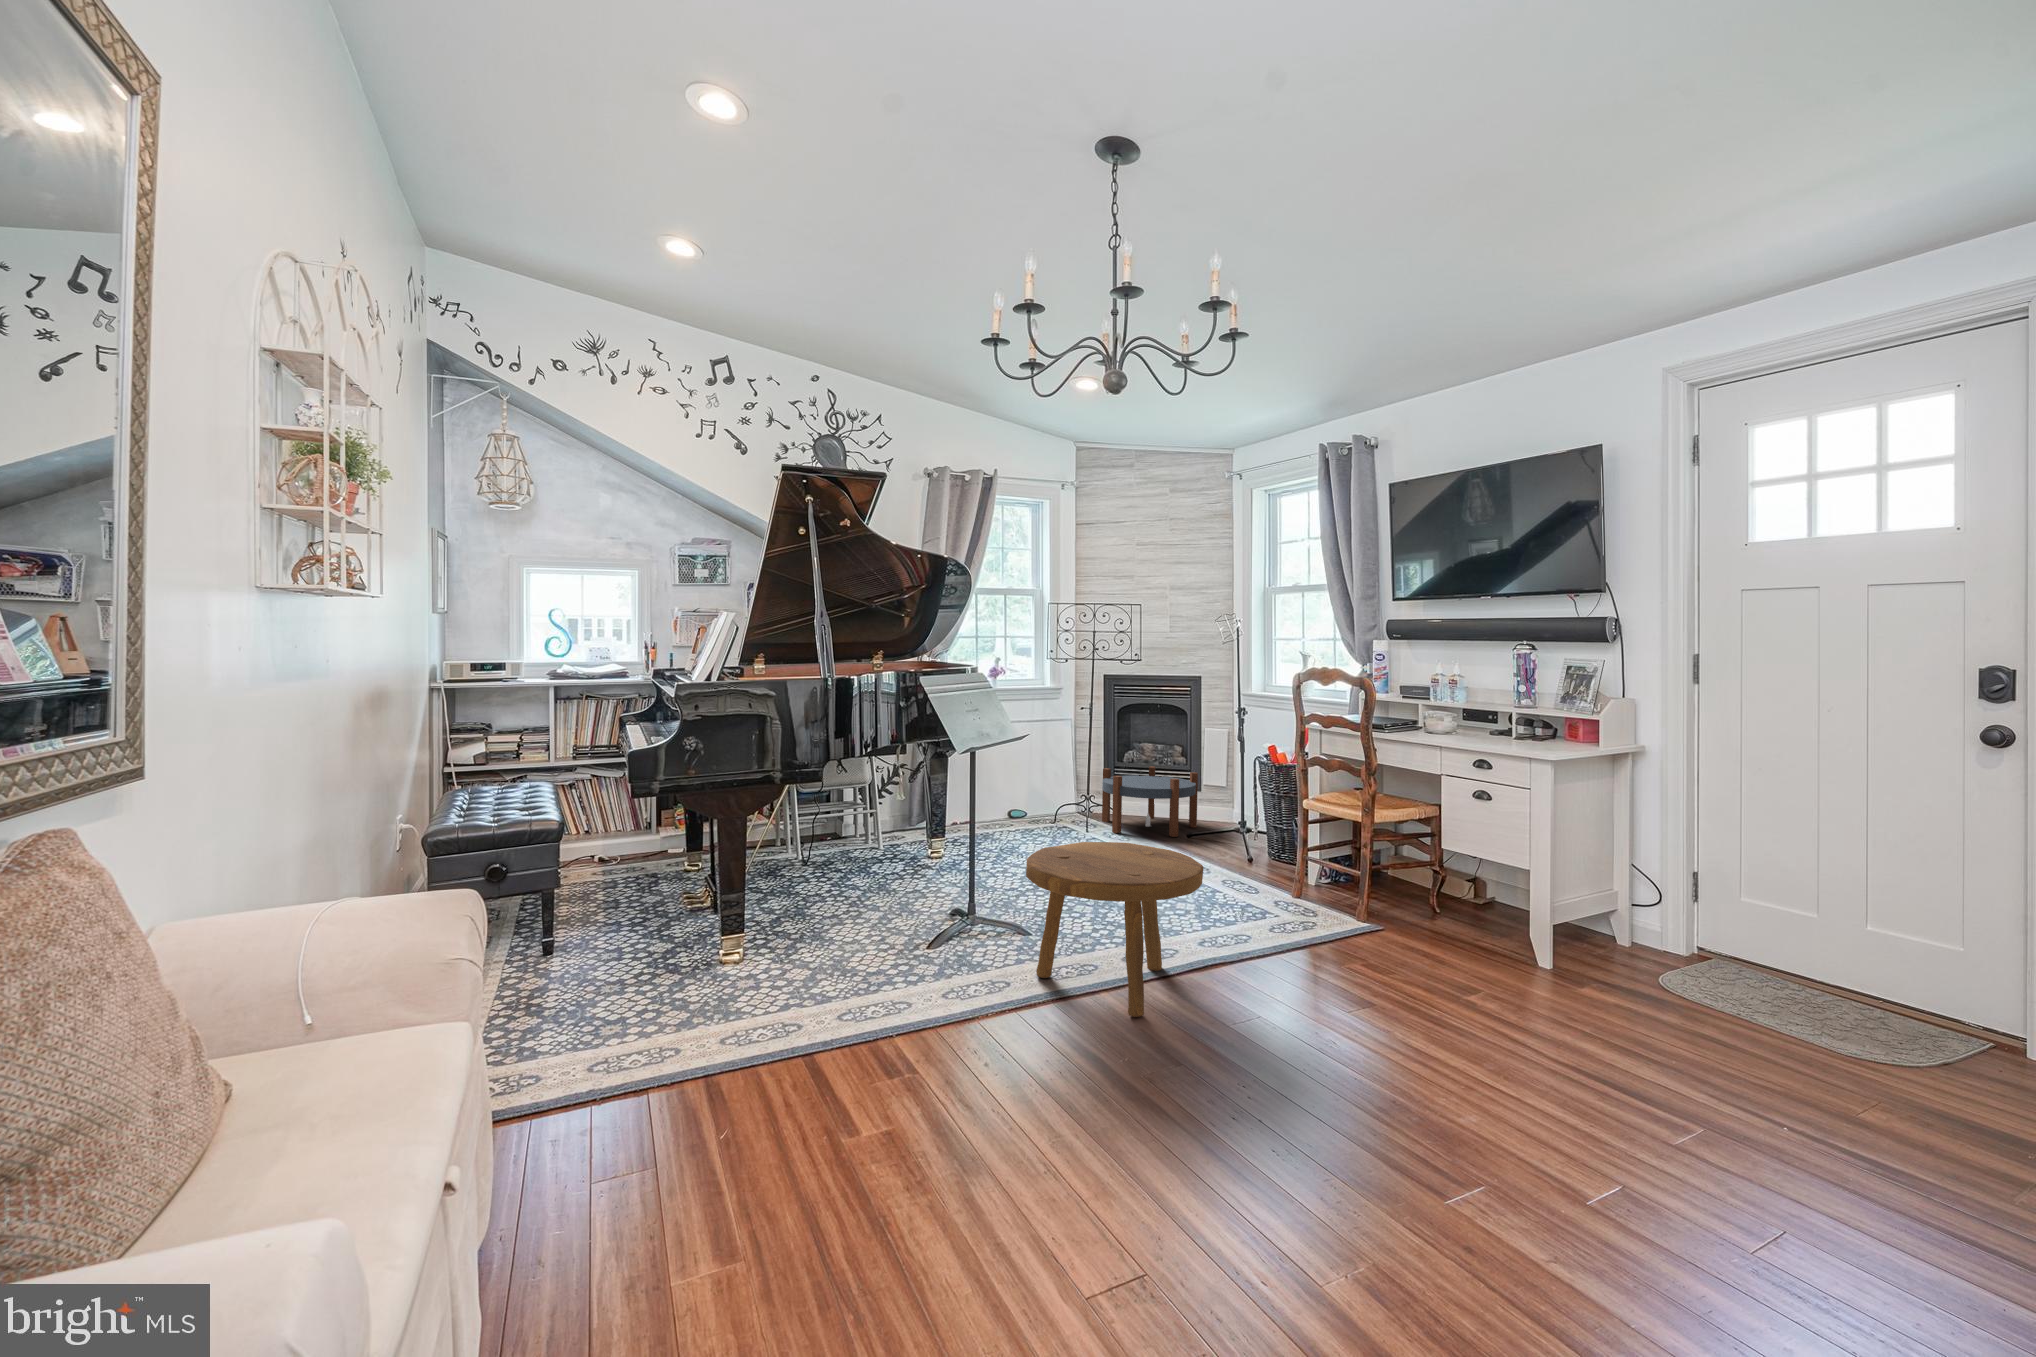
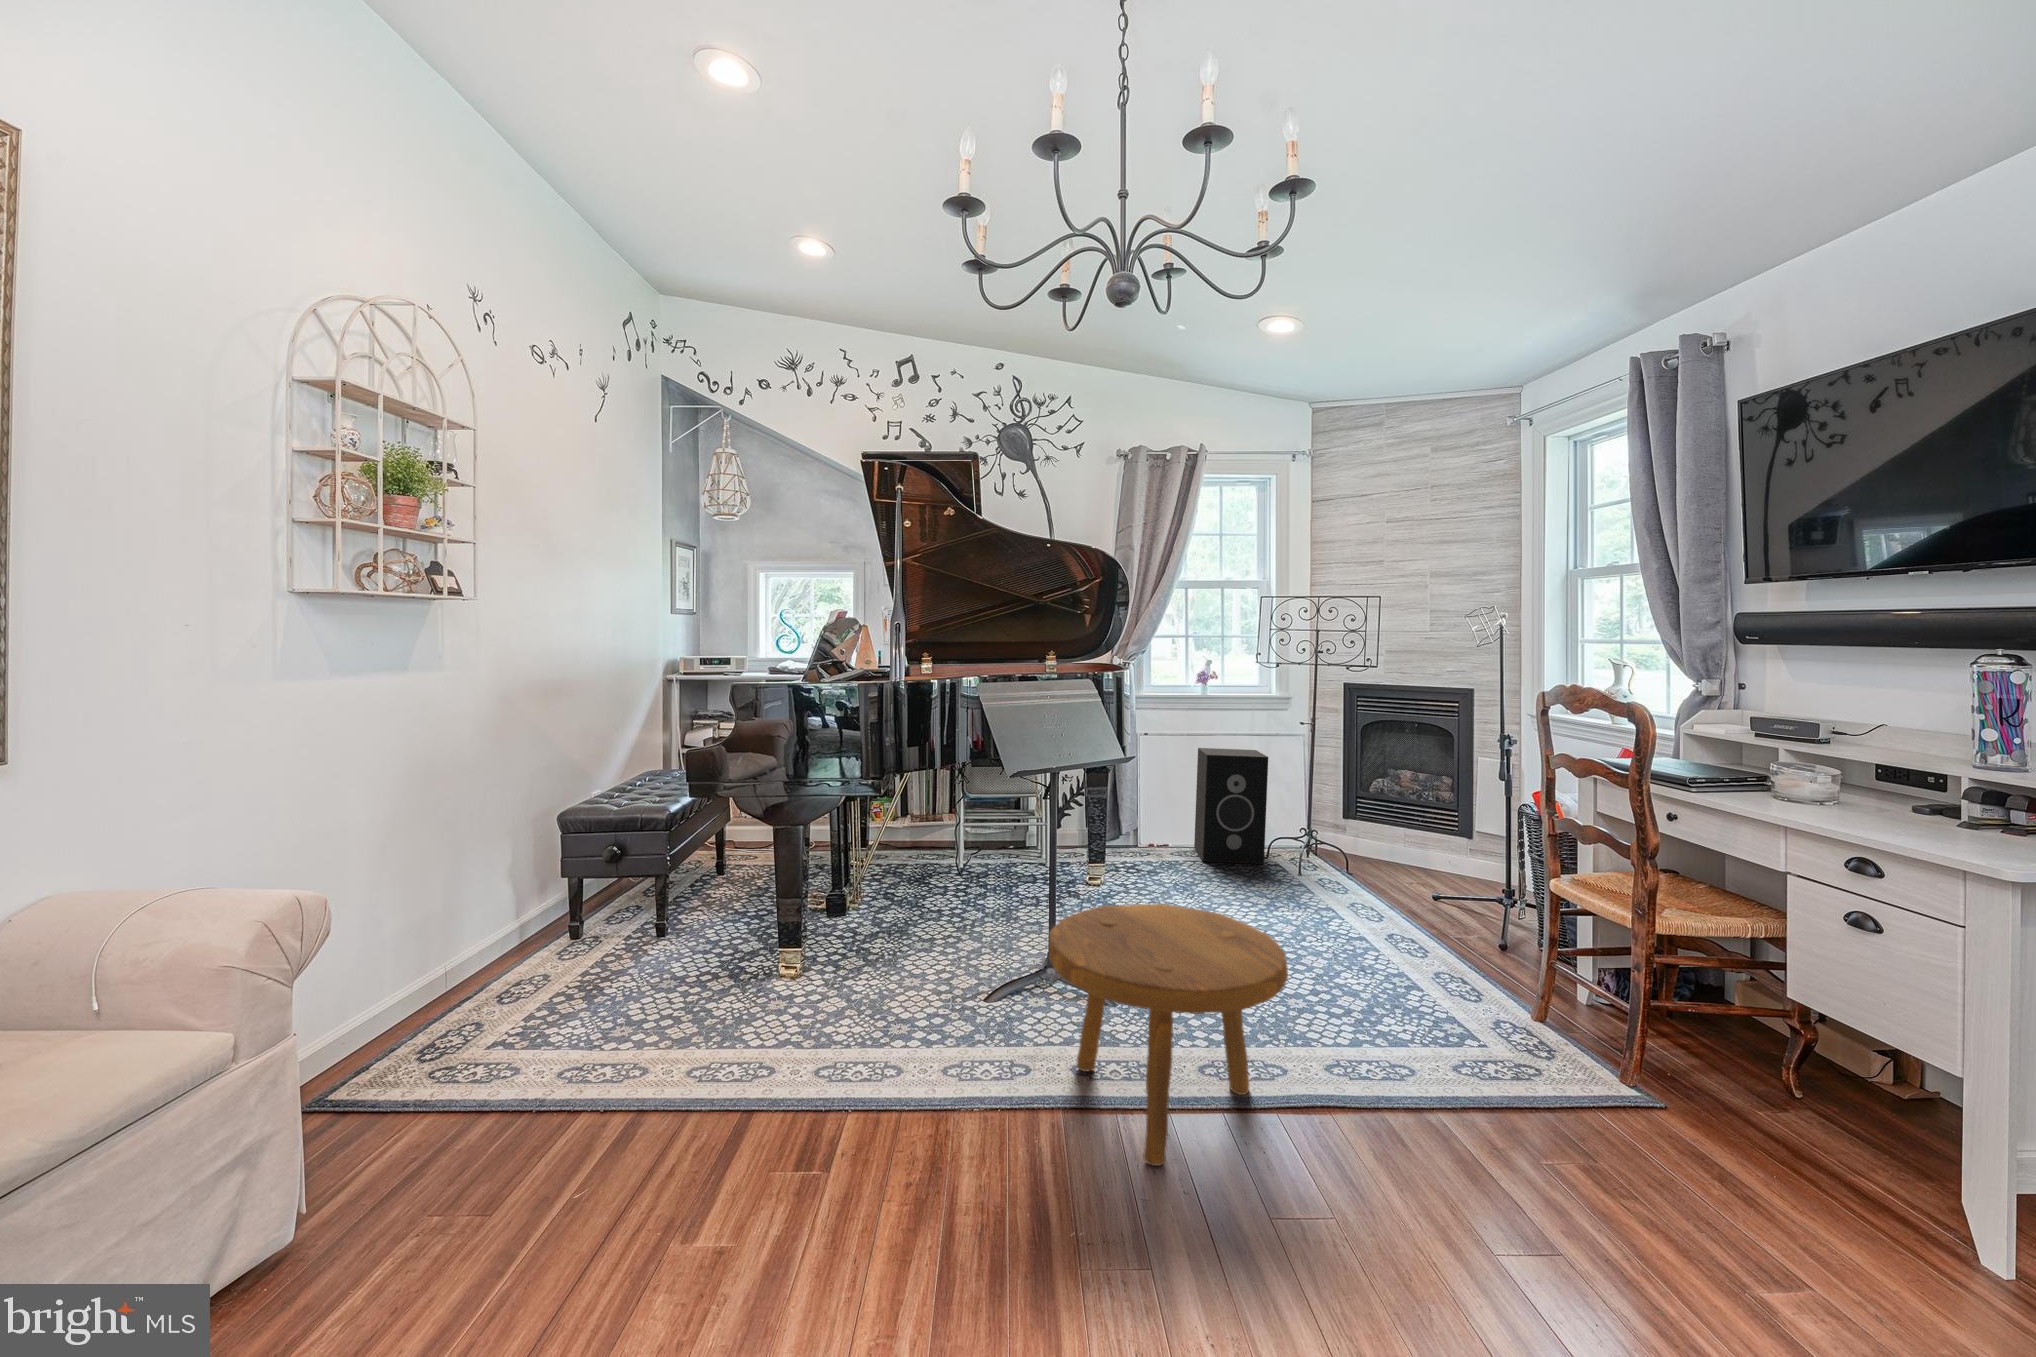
speaker: none [994,734,1059,832] -> present [1194,748,1268,864]
side table: present [1102,767,1198,837] -> none [1327,796,1459,894]

